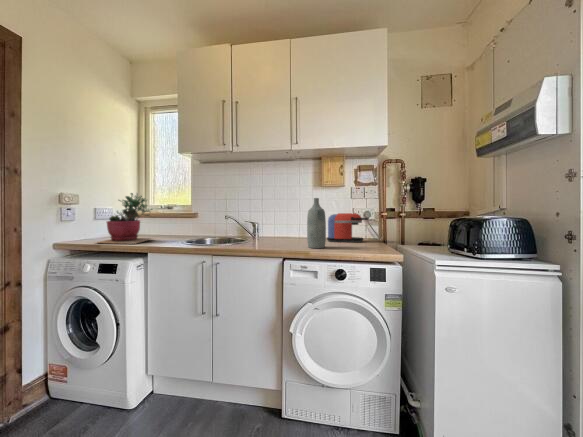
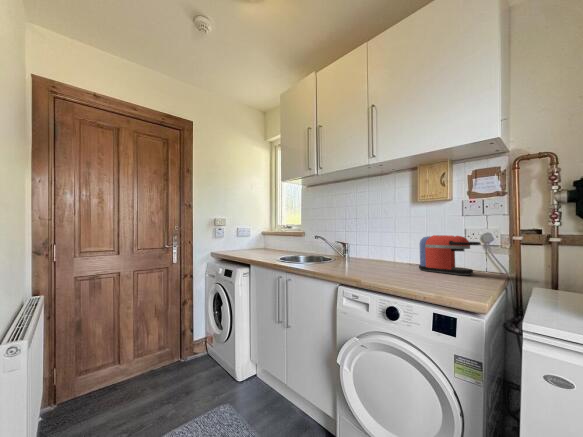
succulent plant: present [97,193,153,244] -> none [229,217,269,256]
bottle: present [307,198,326,248] -> none [371,219,394,277]

